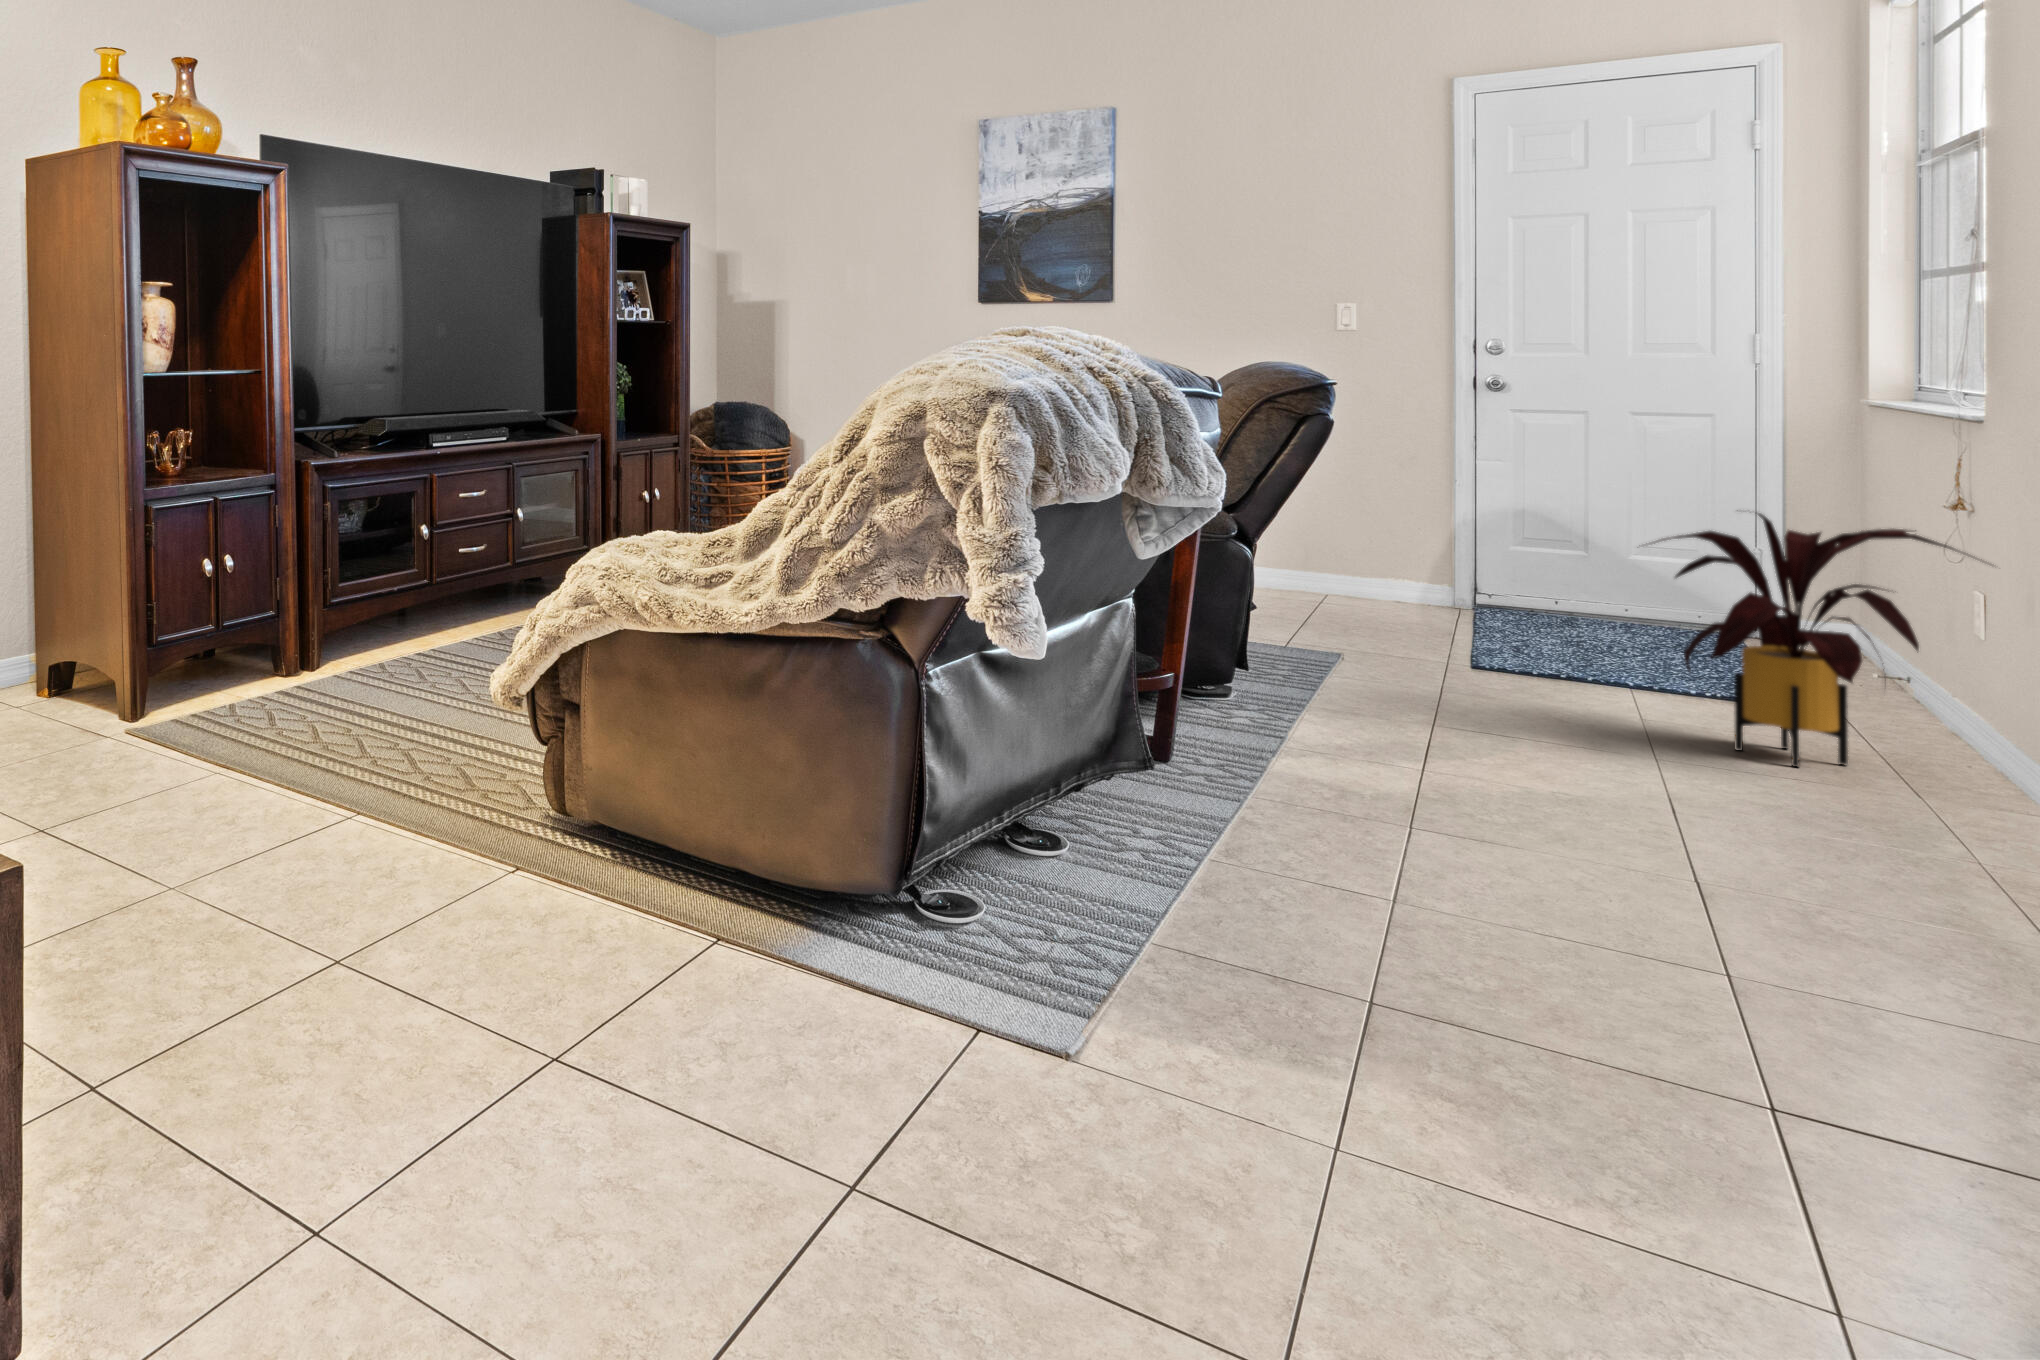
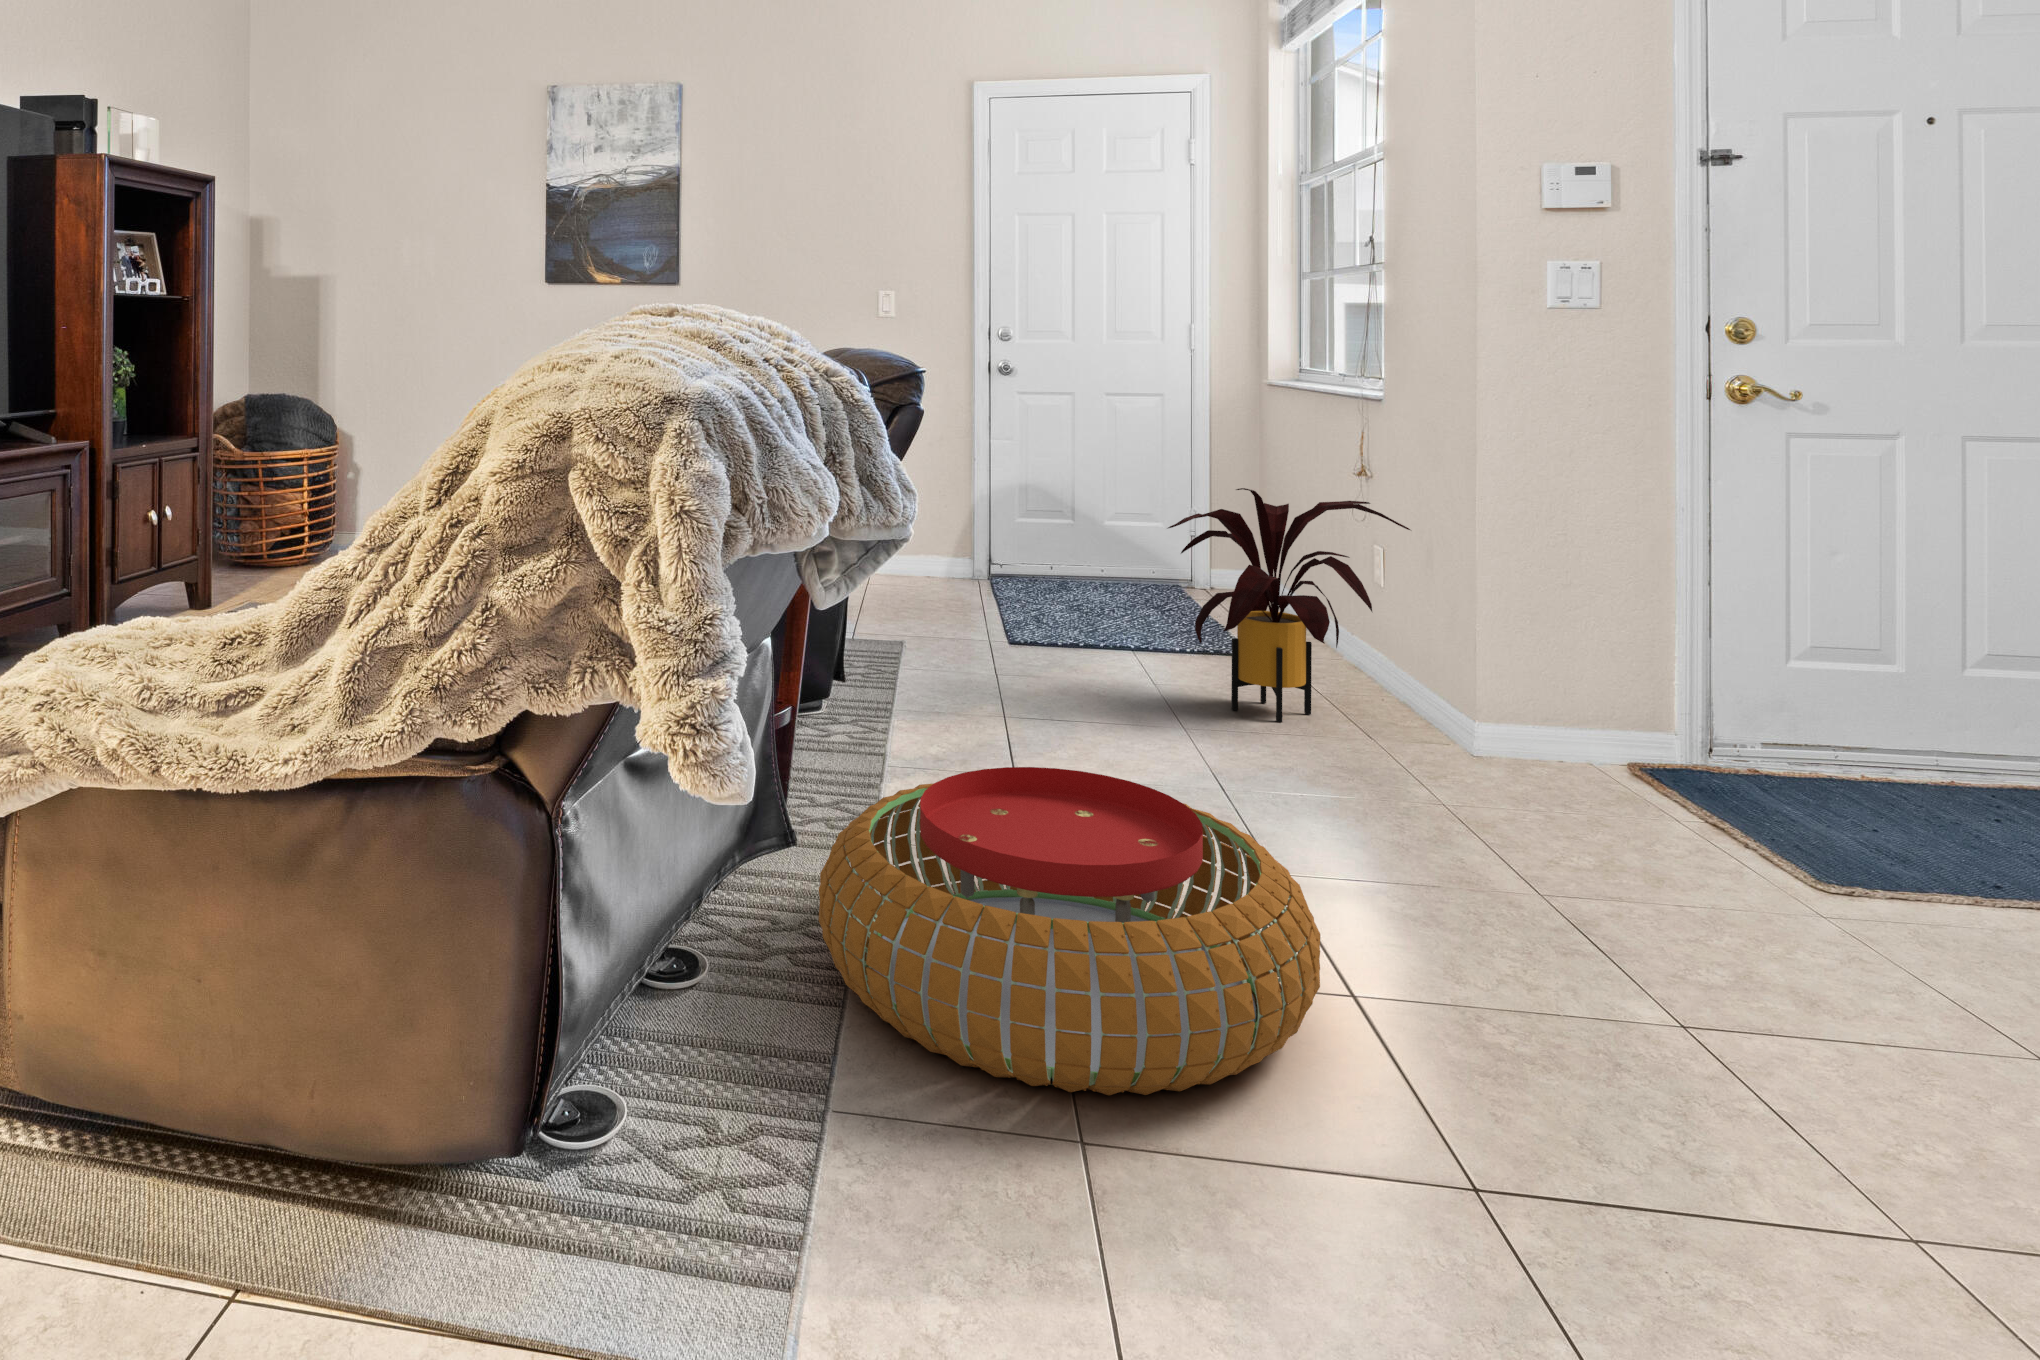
pouf: none [1164,728,1669,993] -> present [819,767,1320,1095]

